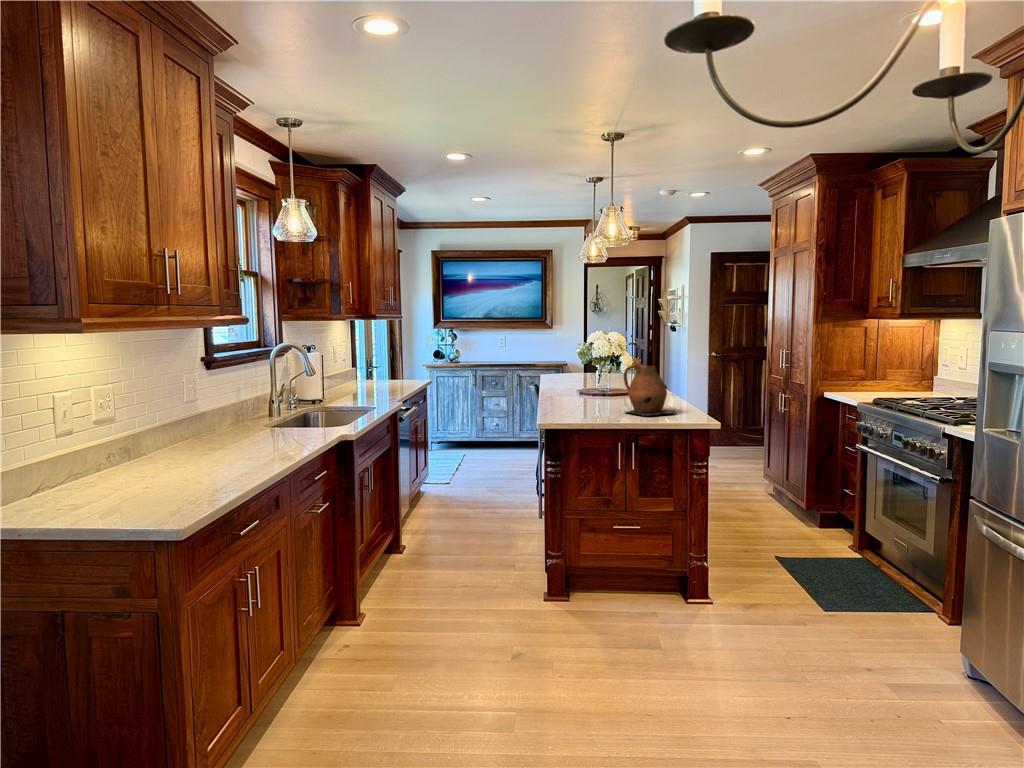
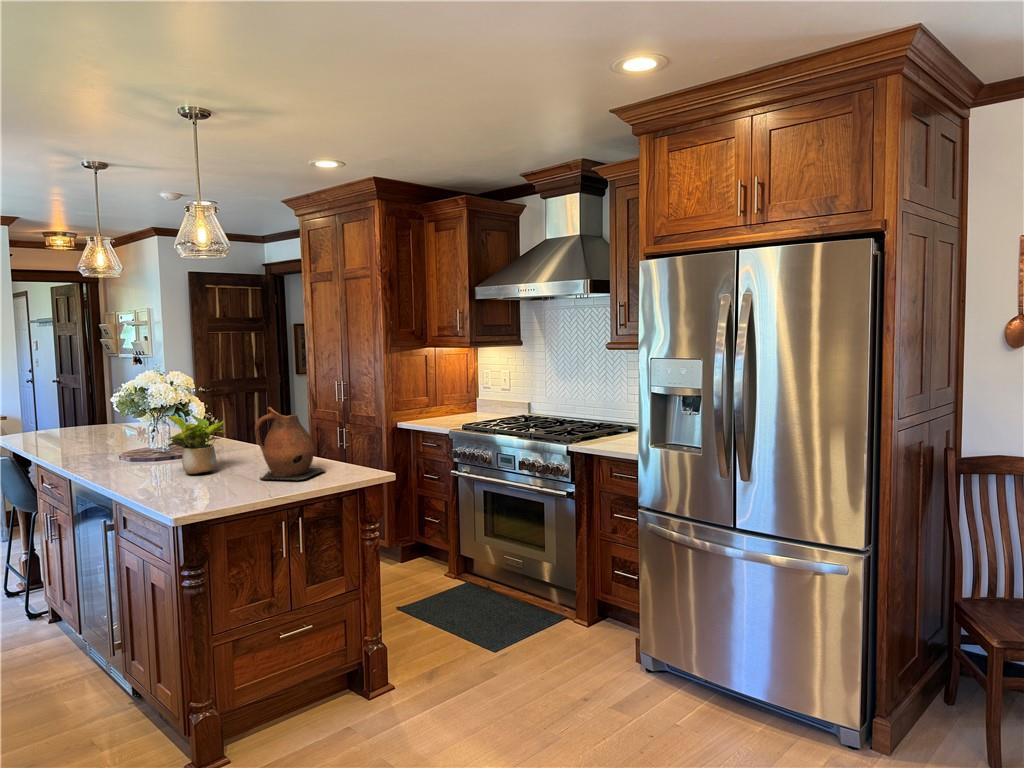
potted plant: none [575,361,622,405] -> present [166,415,226,475]

